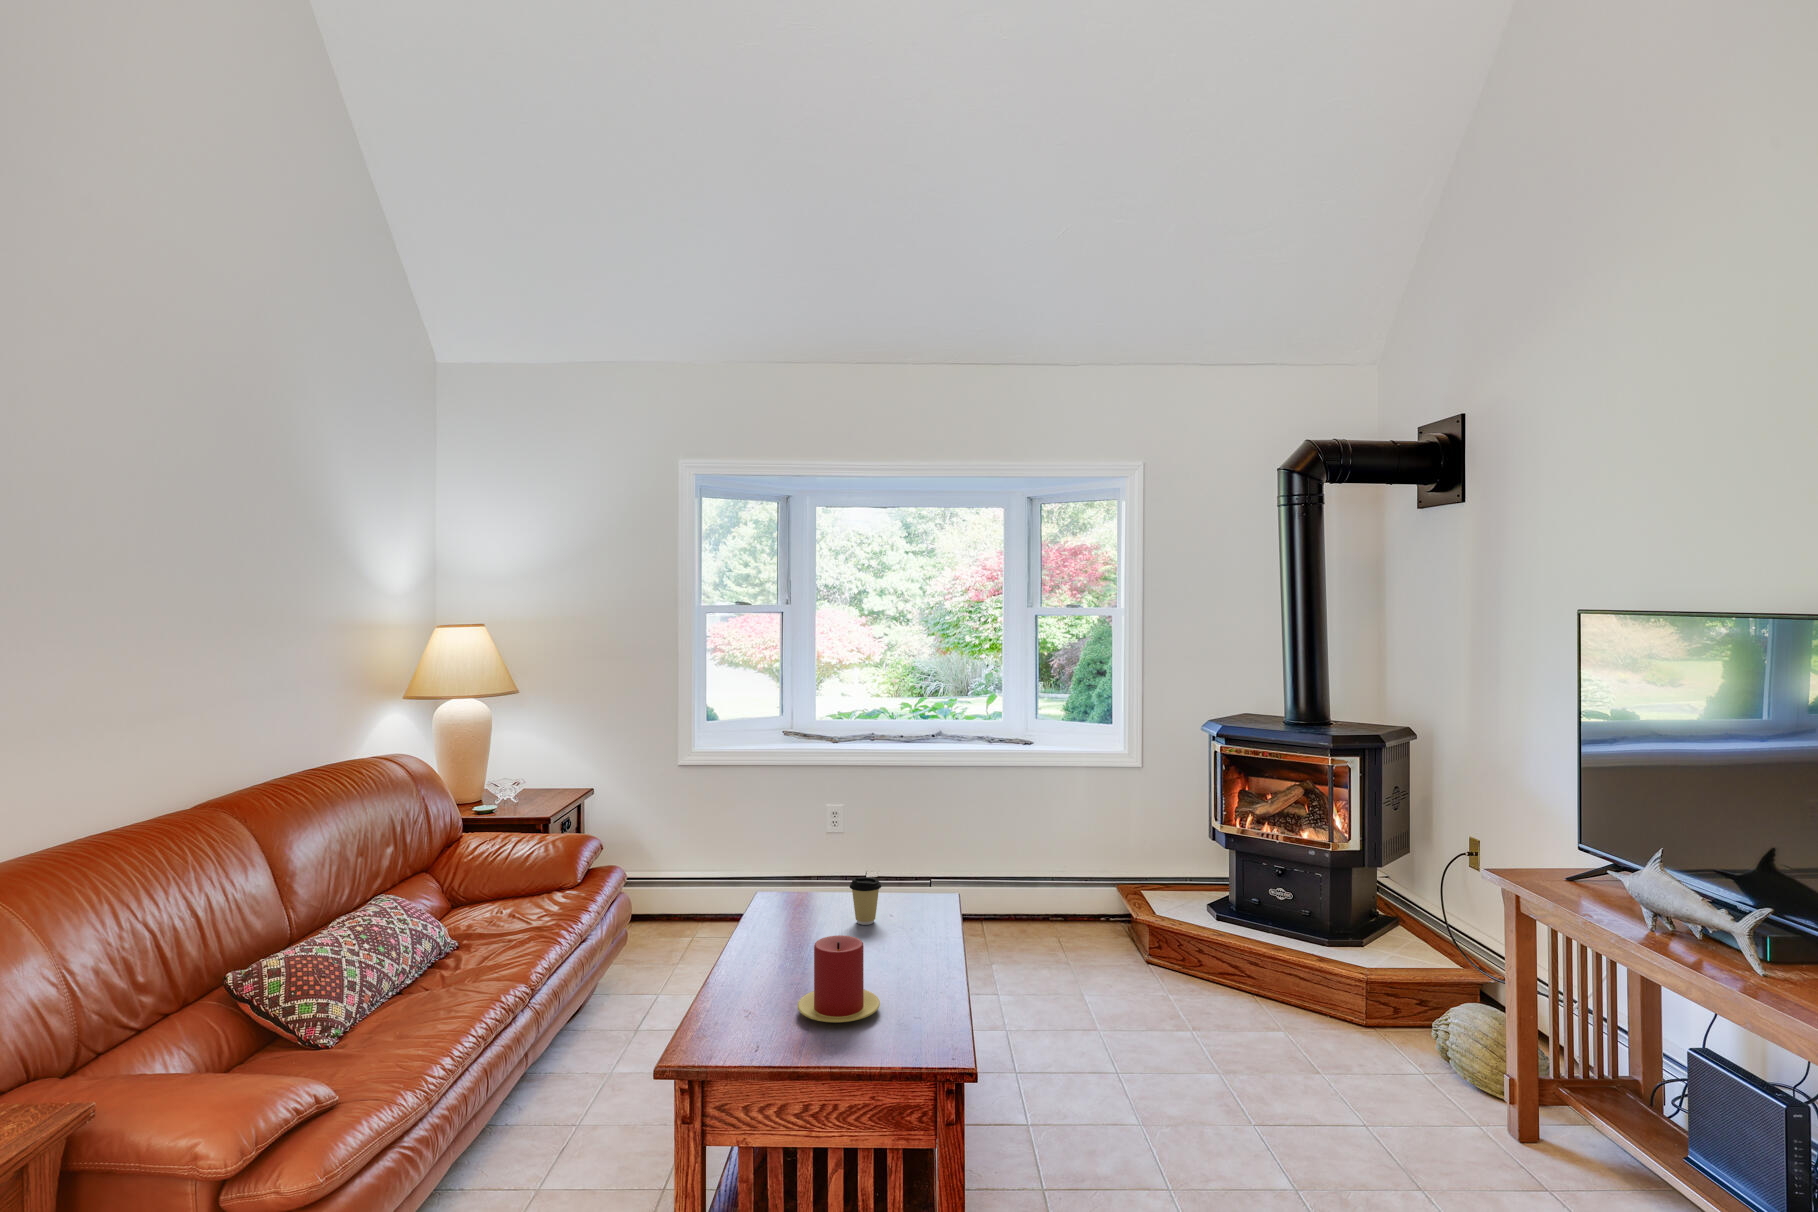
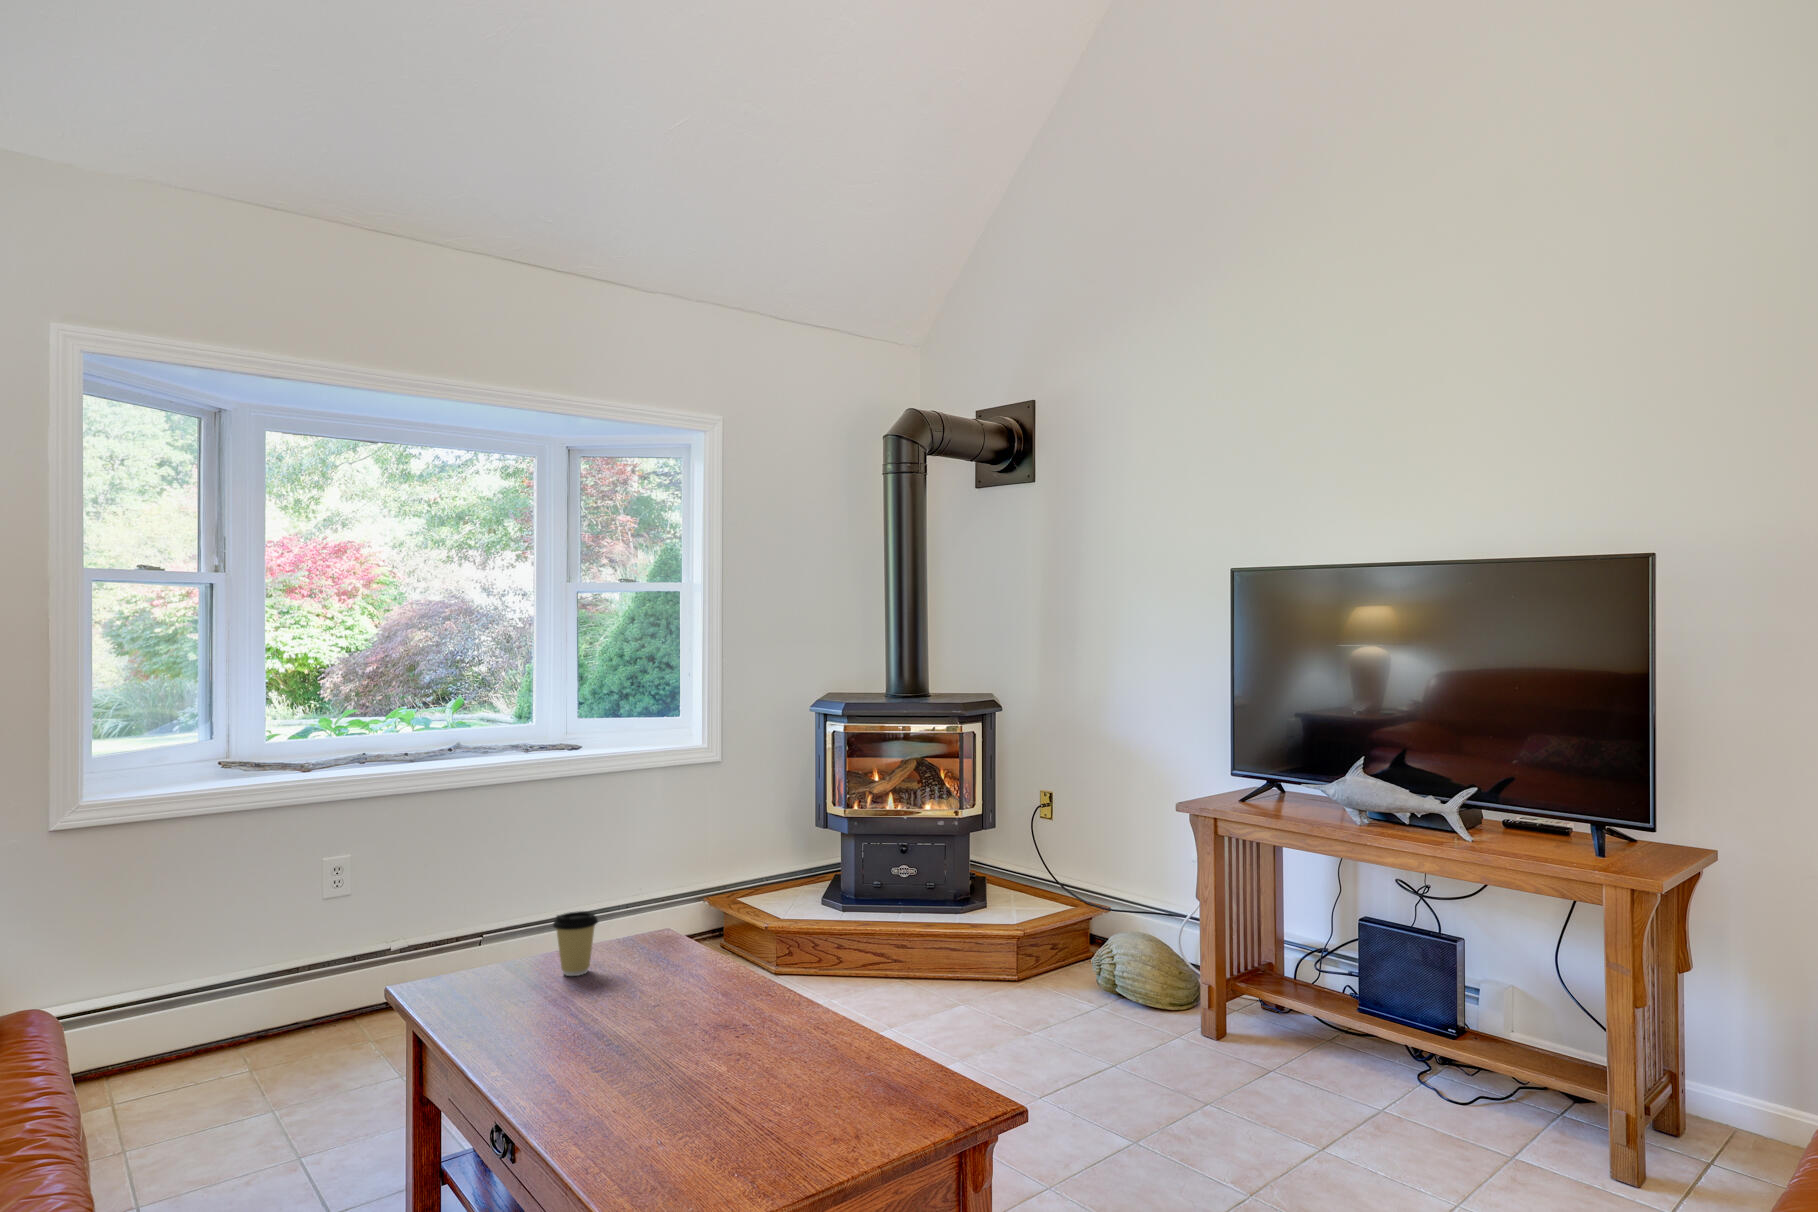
candle: present [798,935,880,1022] -> none [637,966,752,1085]

